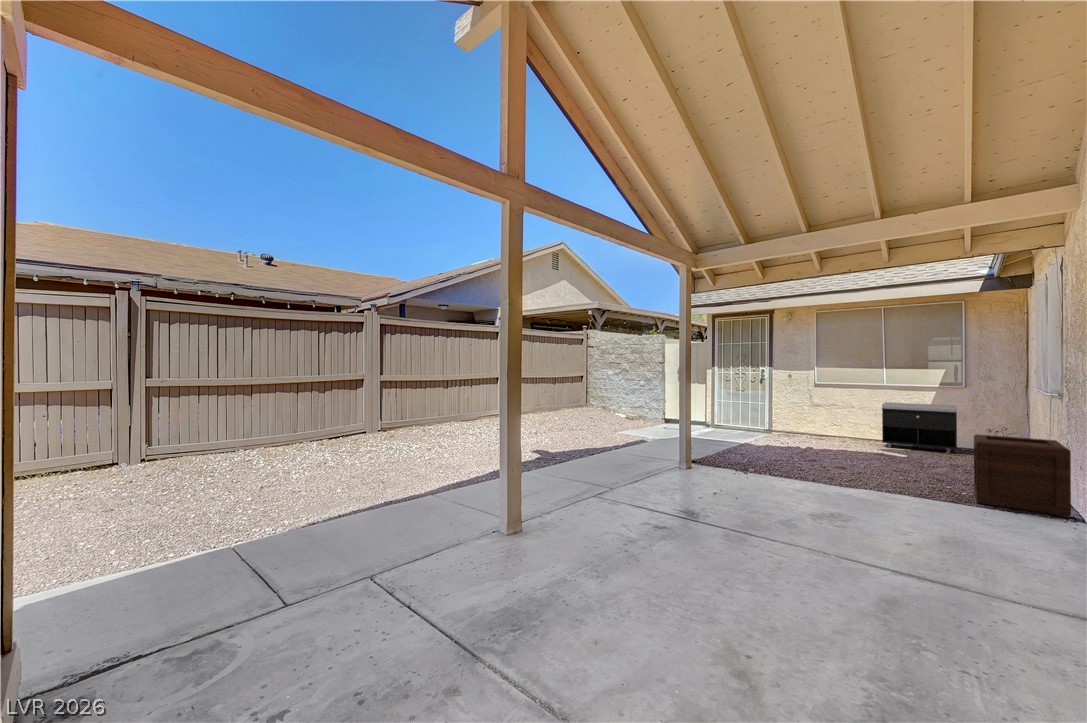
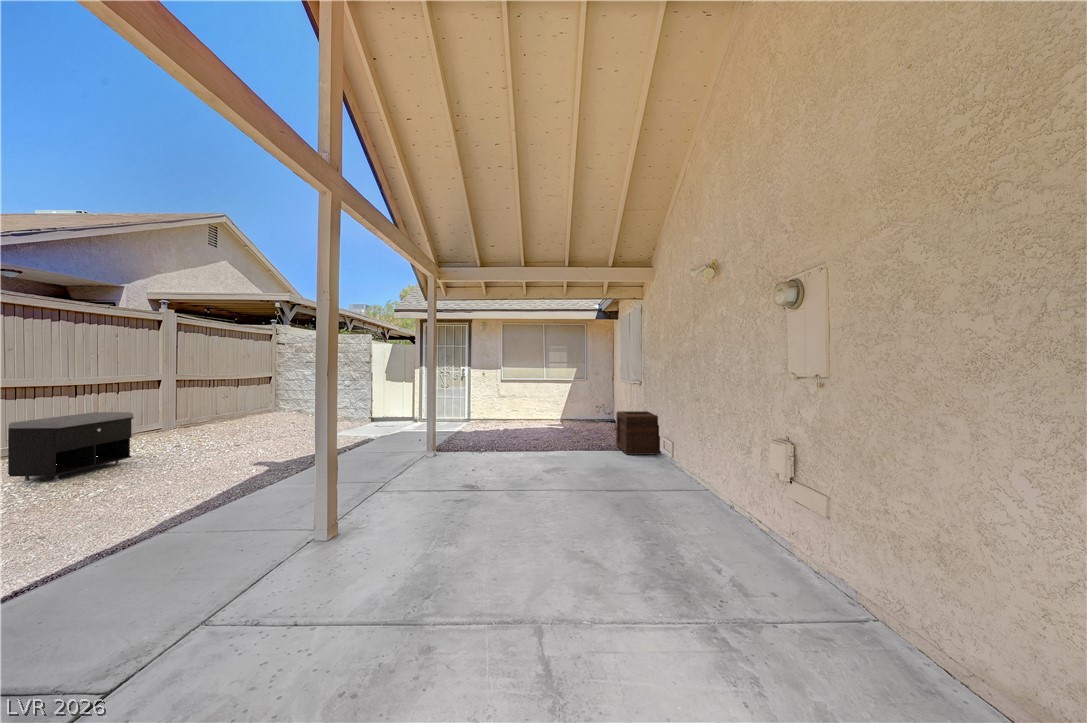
storage bench: present [882,402,957,453] -> present [8,412,133,481]

